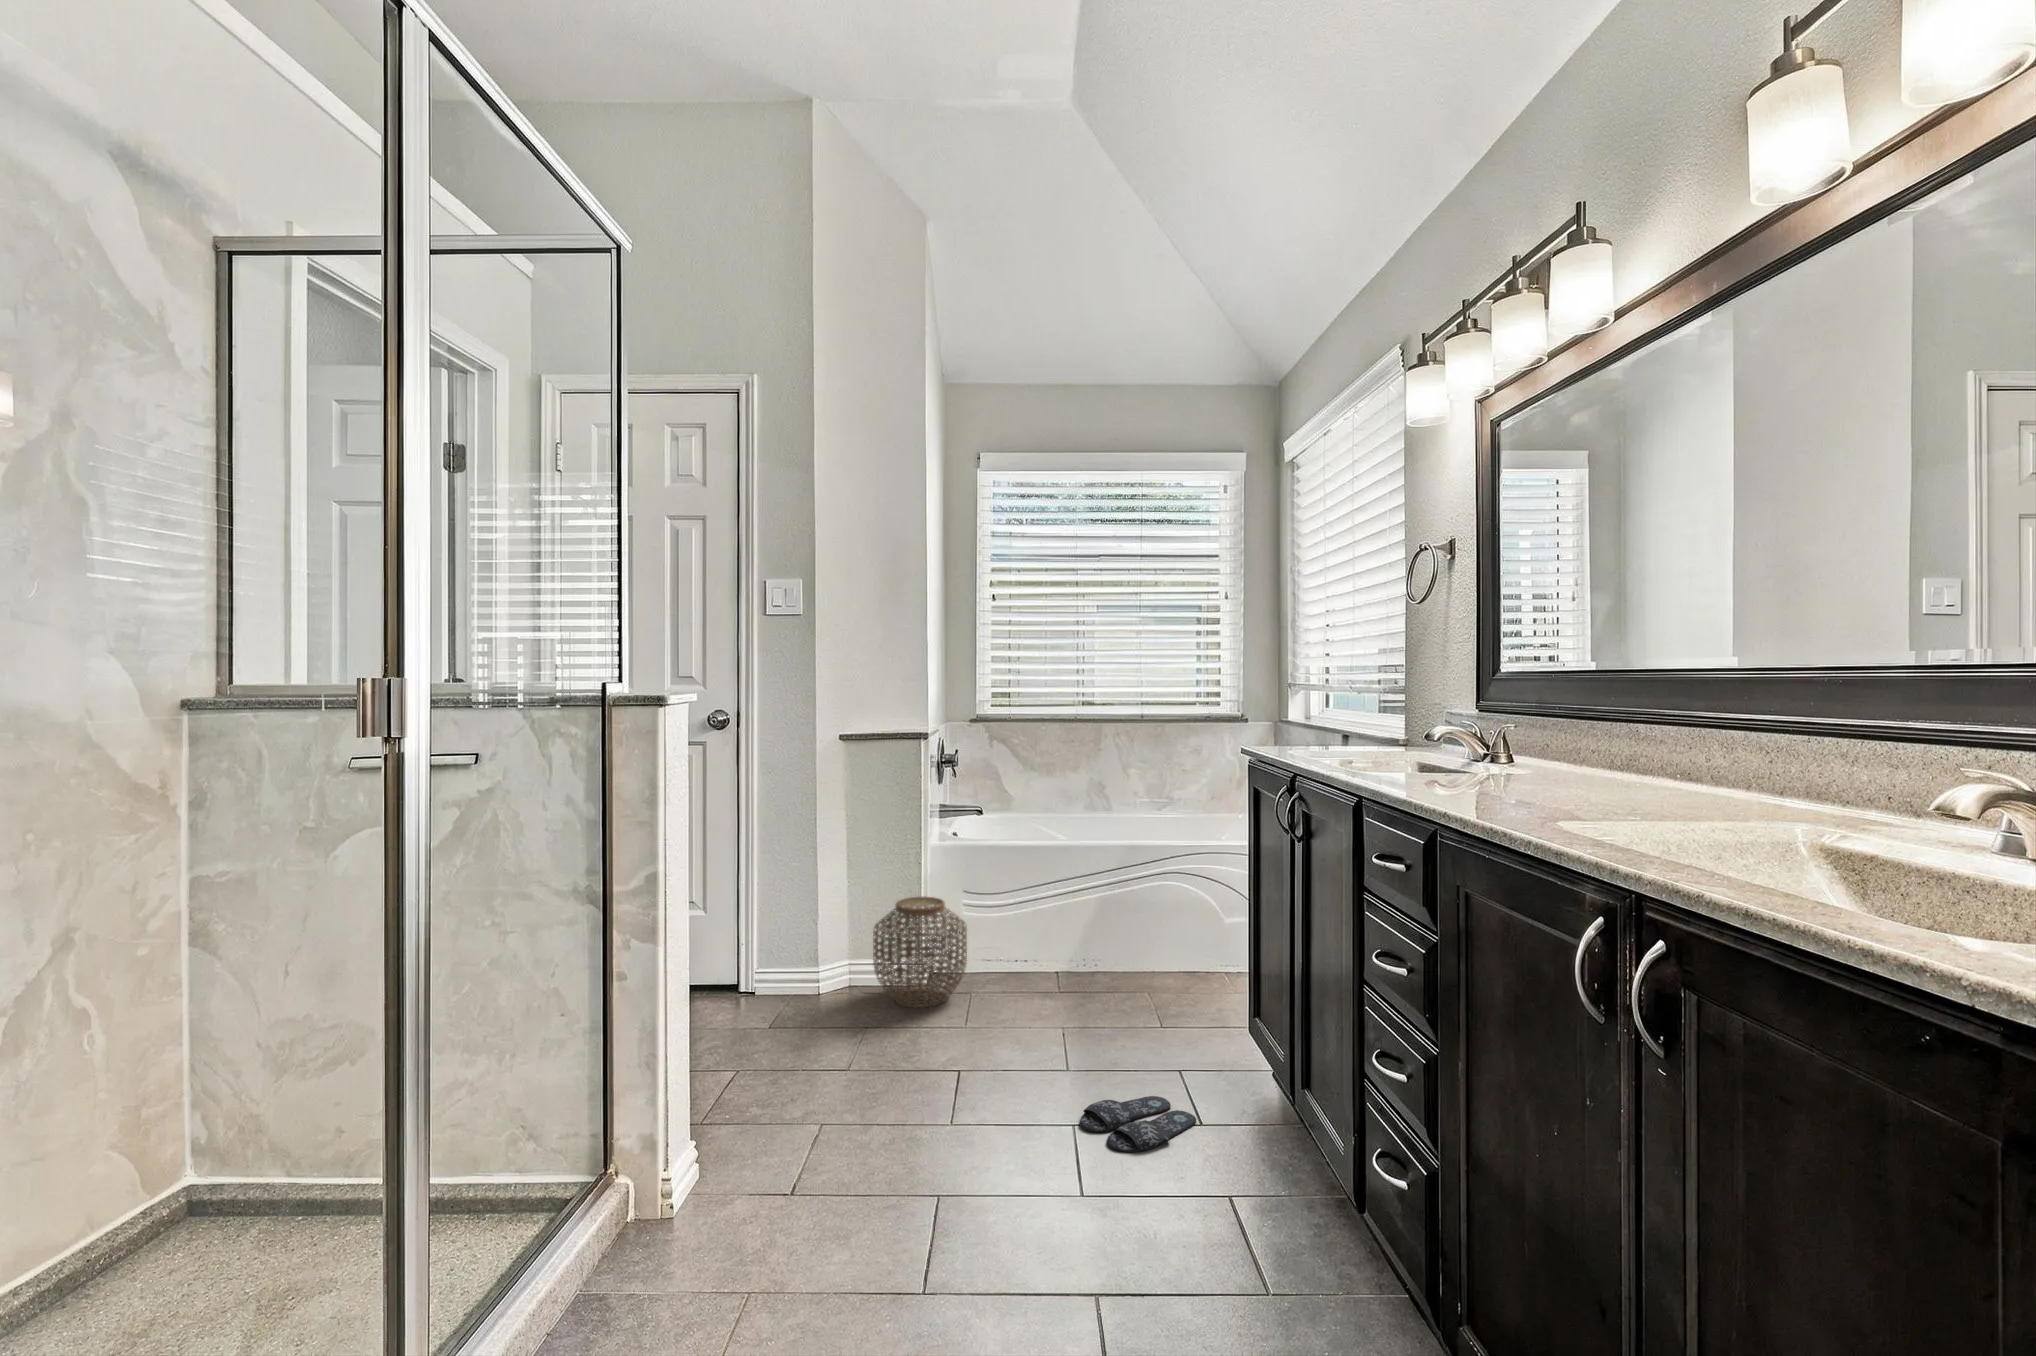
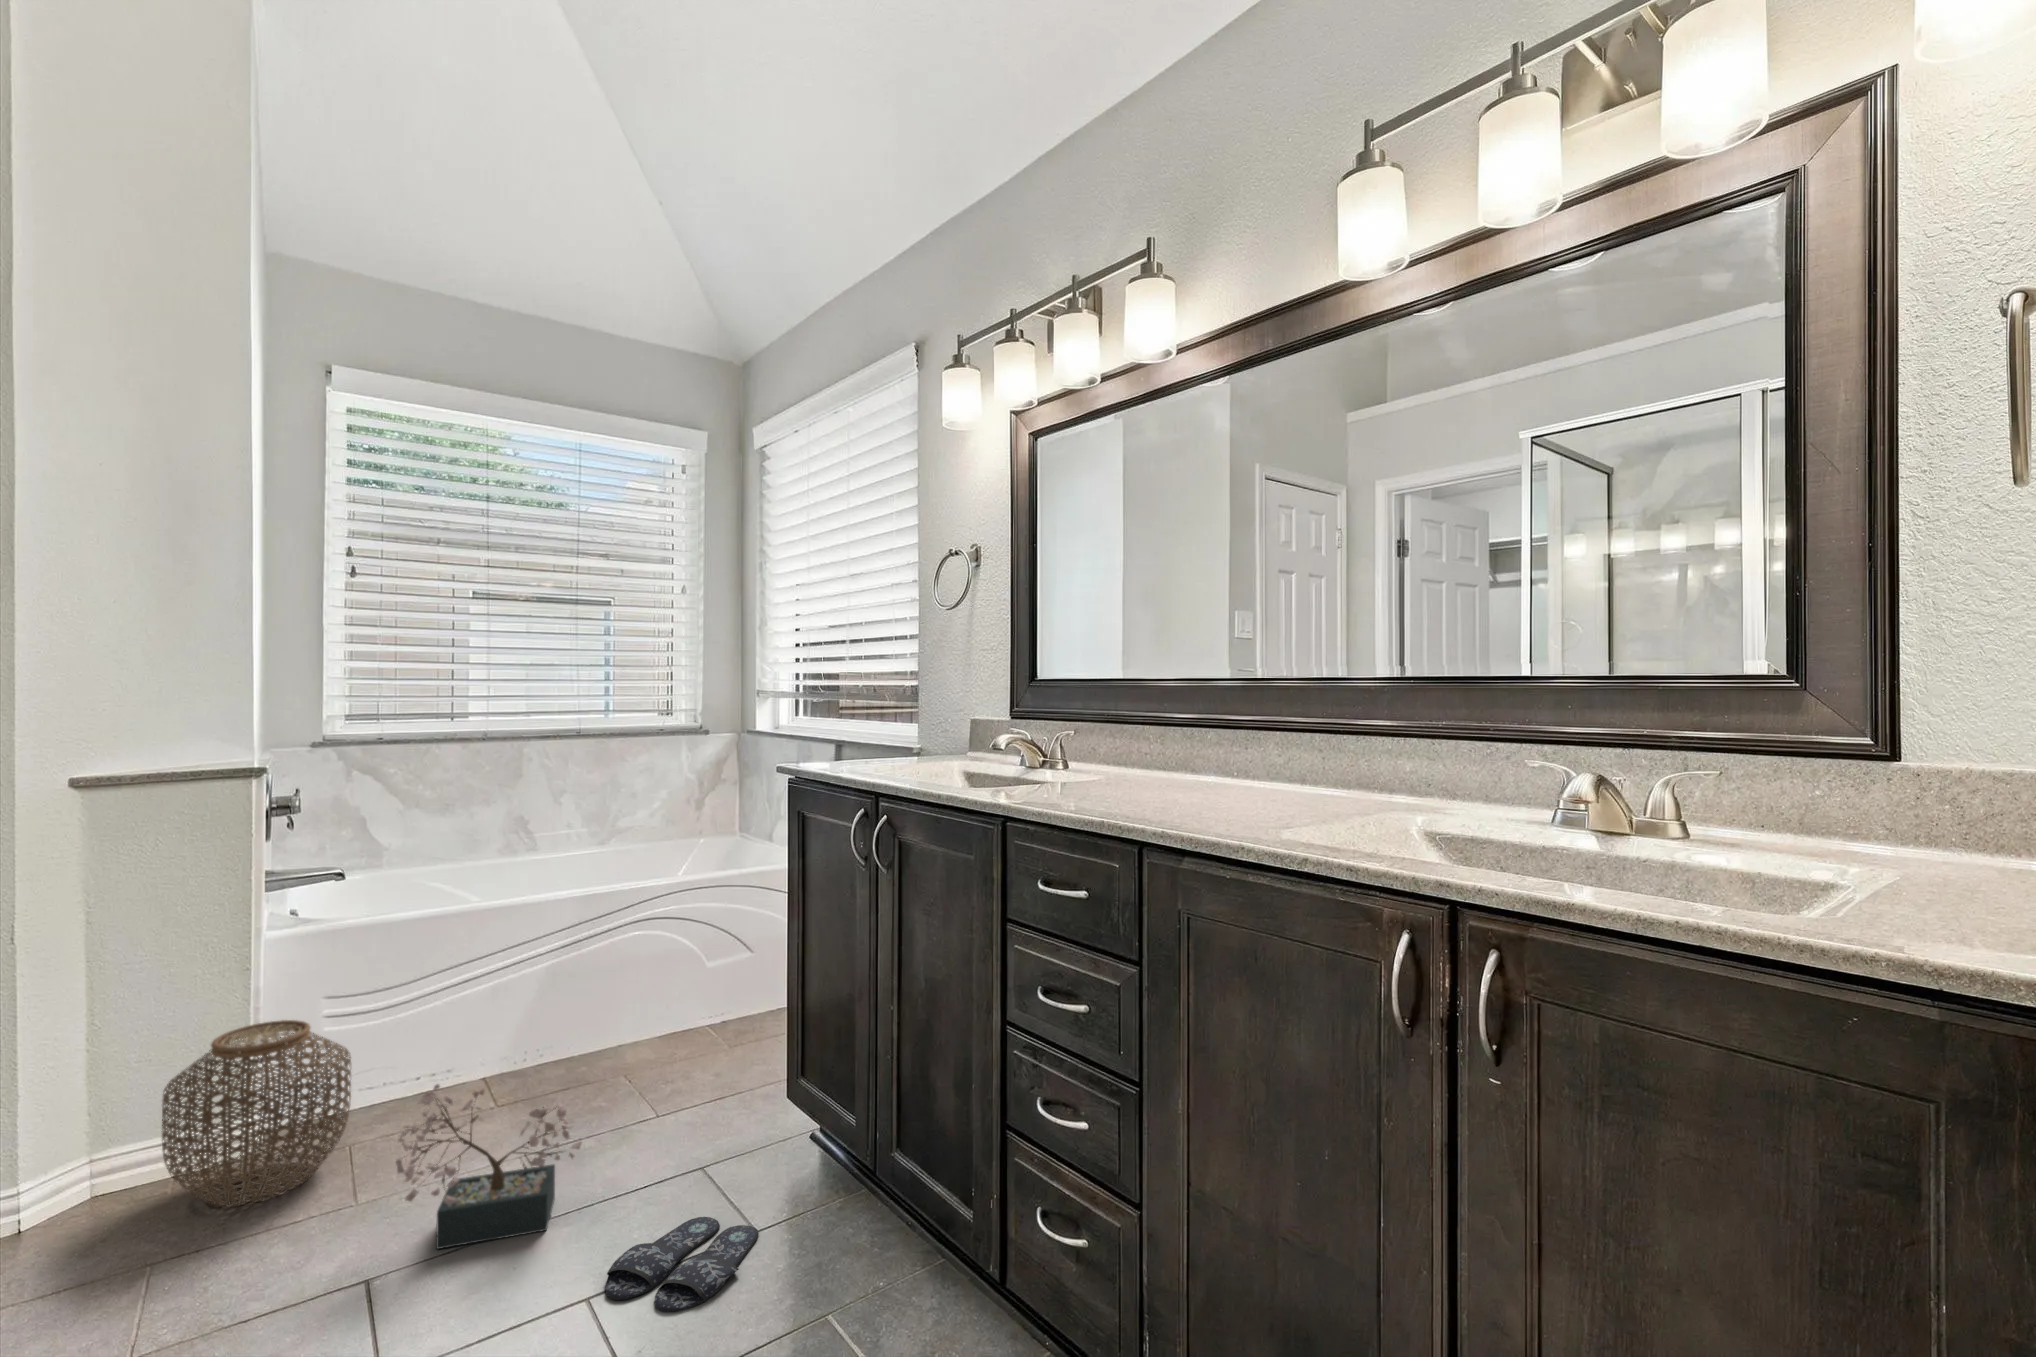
decorative plant: none [971,954,1085,1073] -> present [396,1084,582,1249]

